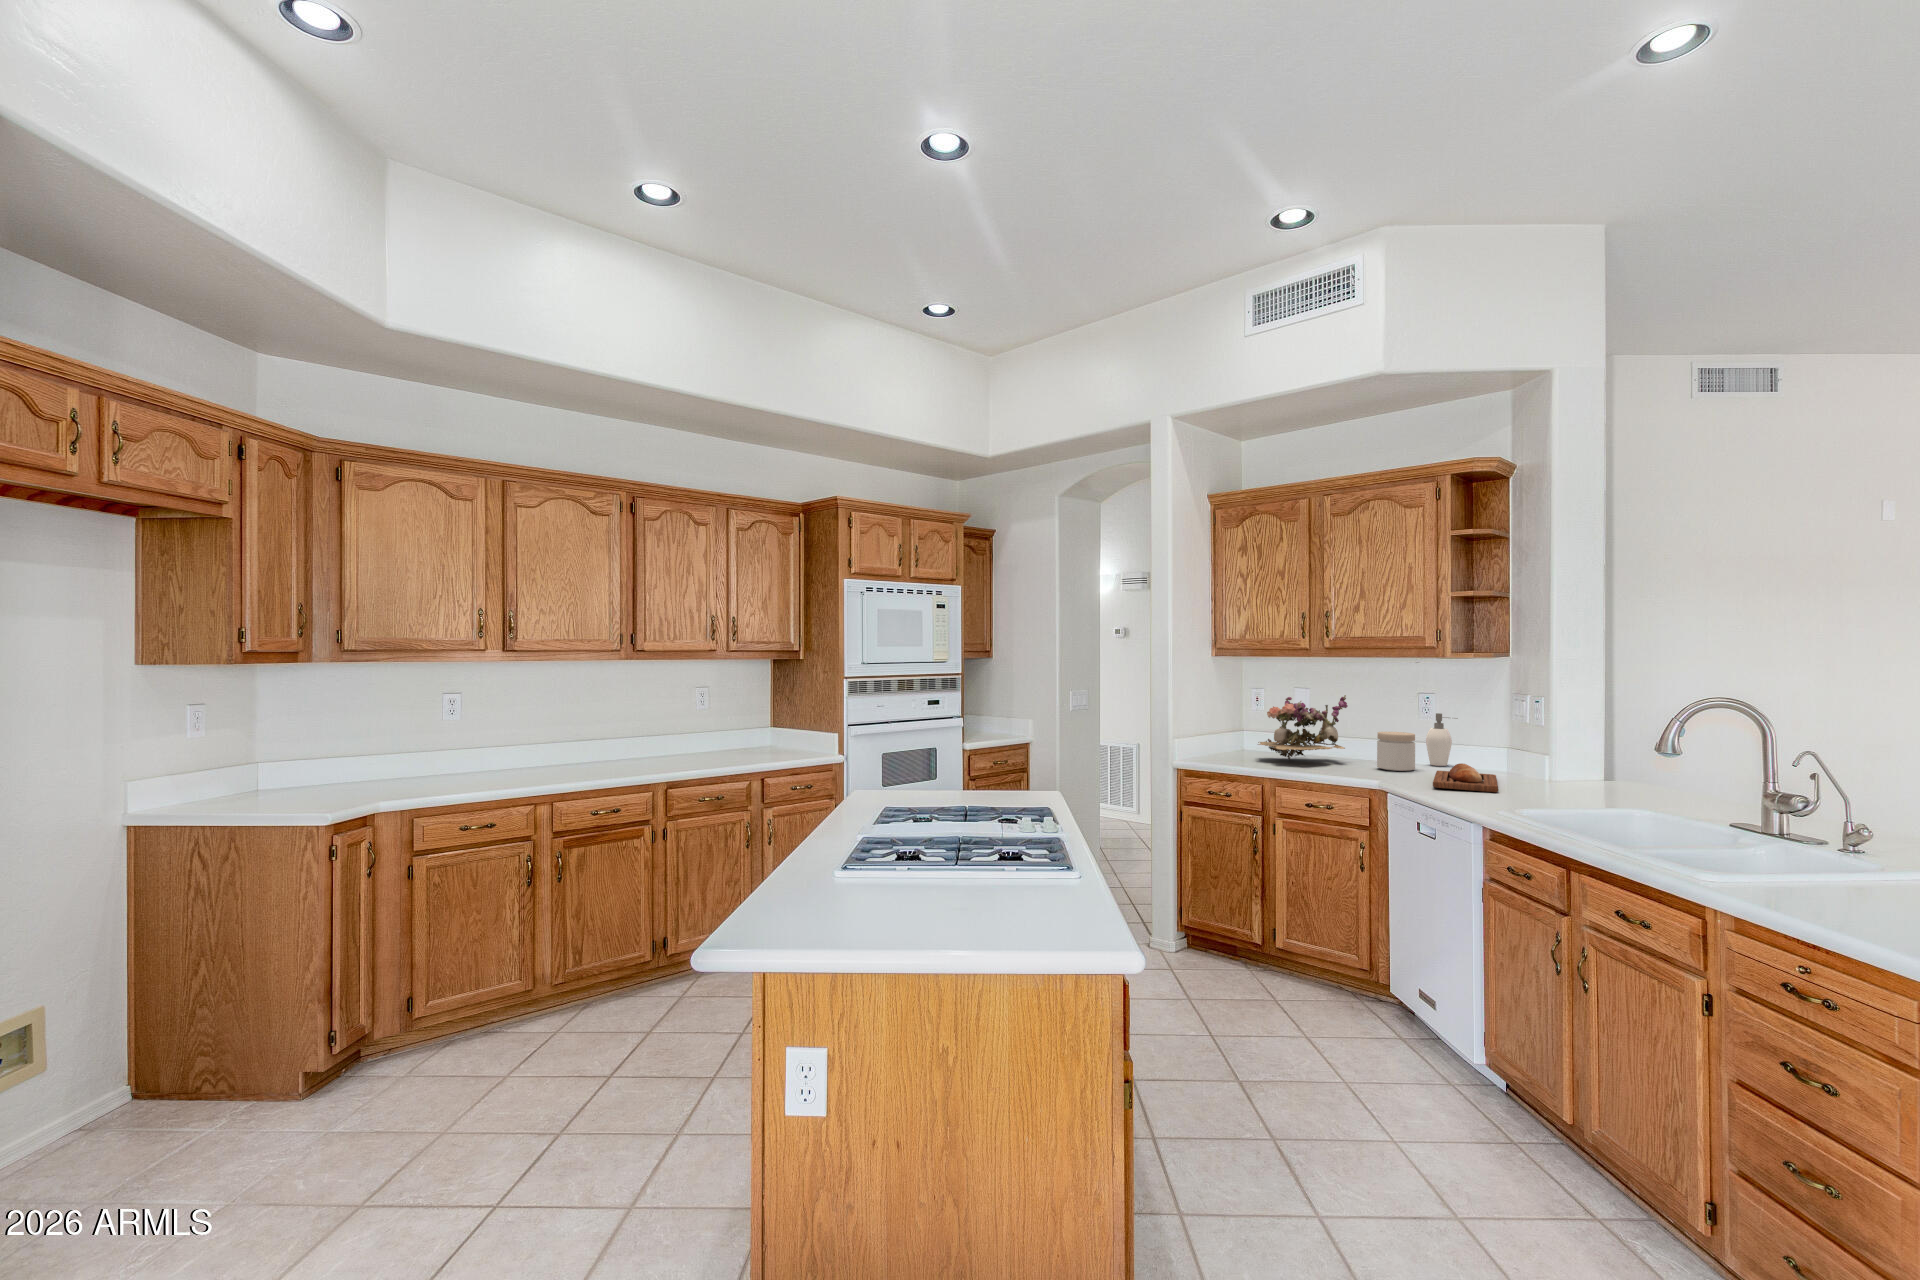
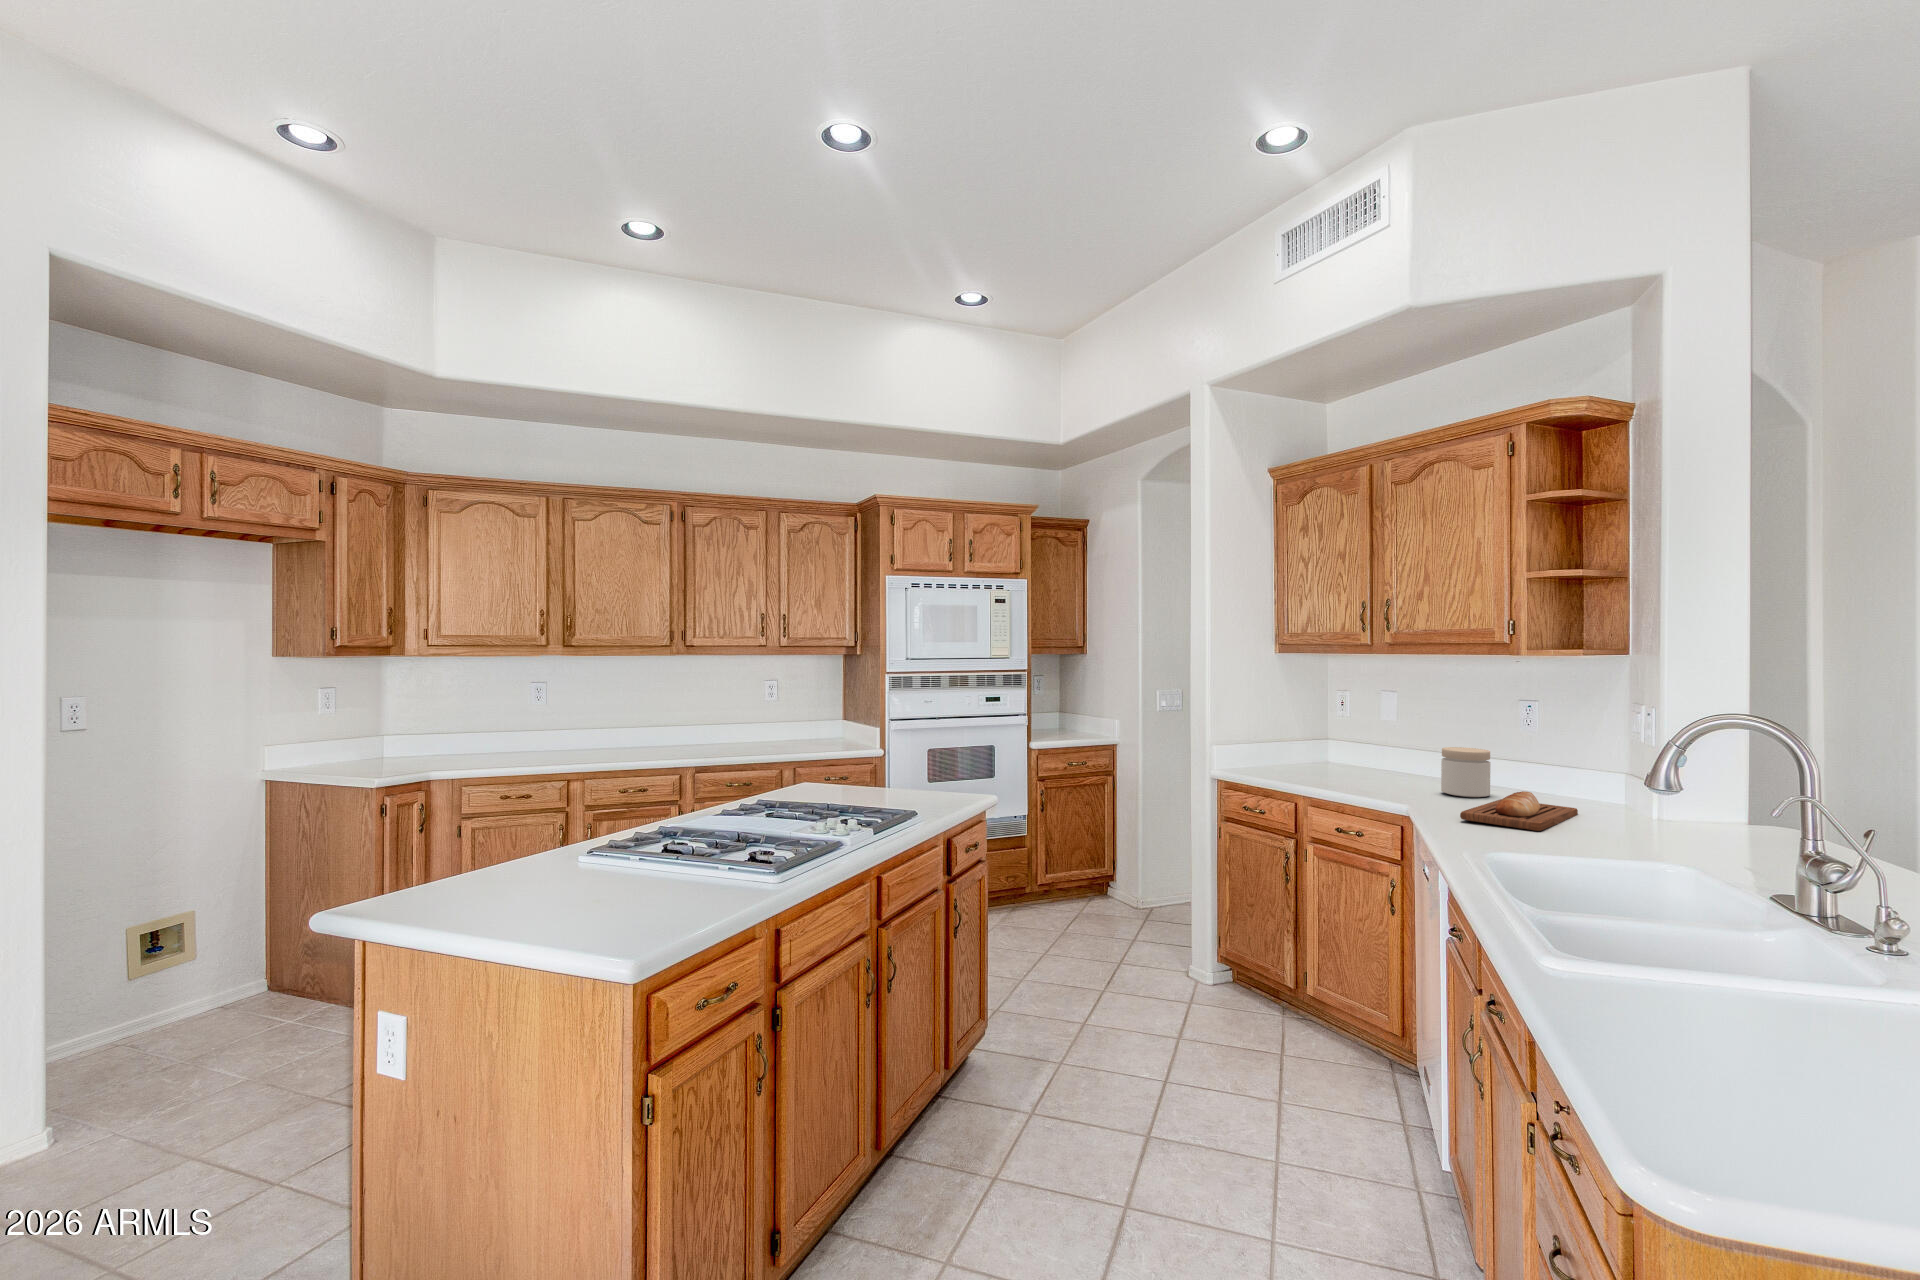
flower arrangement: present [1258,695,1348,760] -> none [1311,701,1422,777]
soap dispenser: present [1426,713,1457,766] -> none [1518,727,1557,794]

